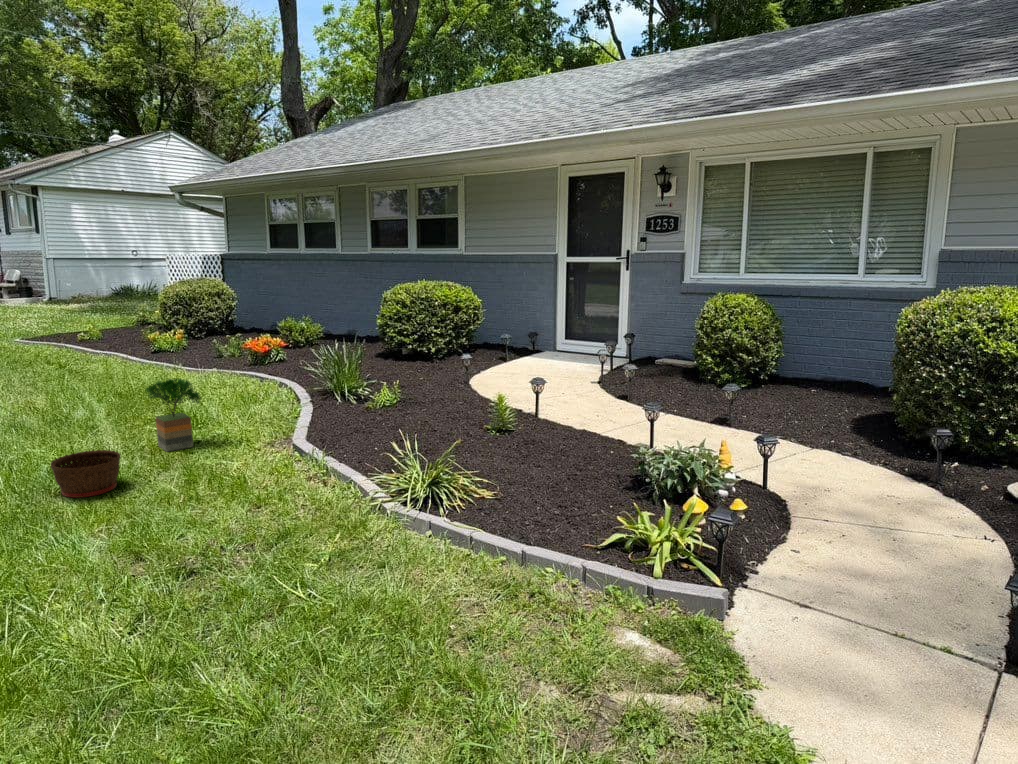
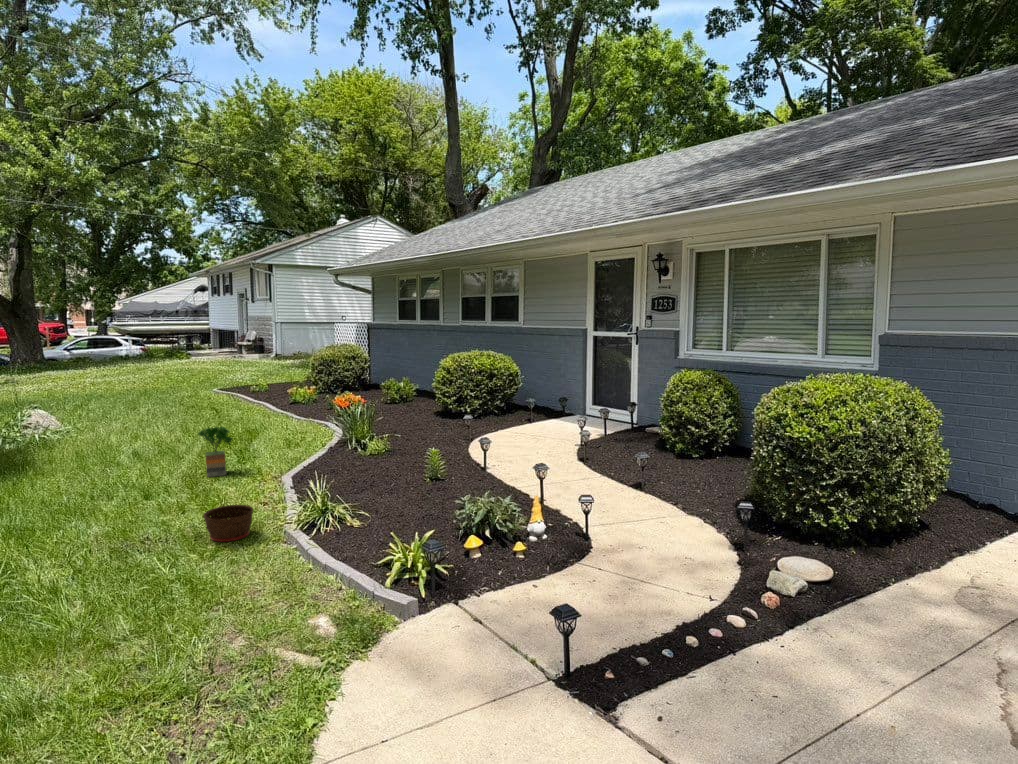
basket: present [51,450,121,498] -> present [204,505,253,542]

